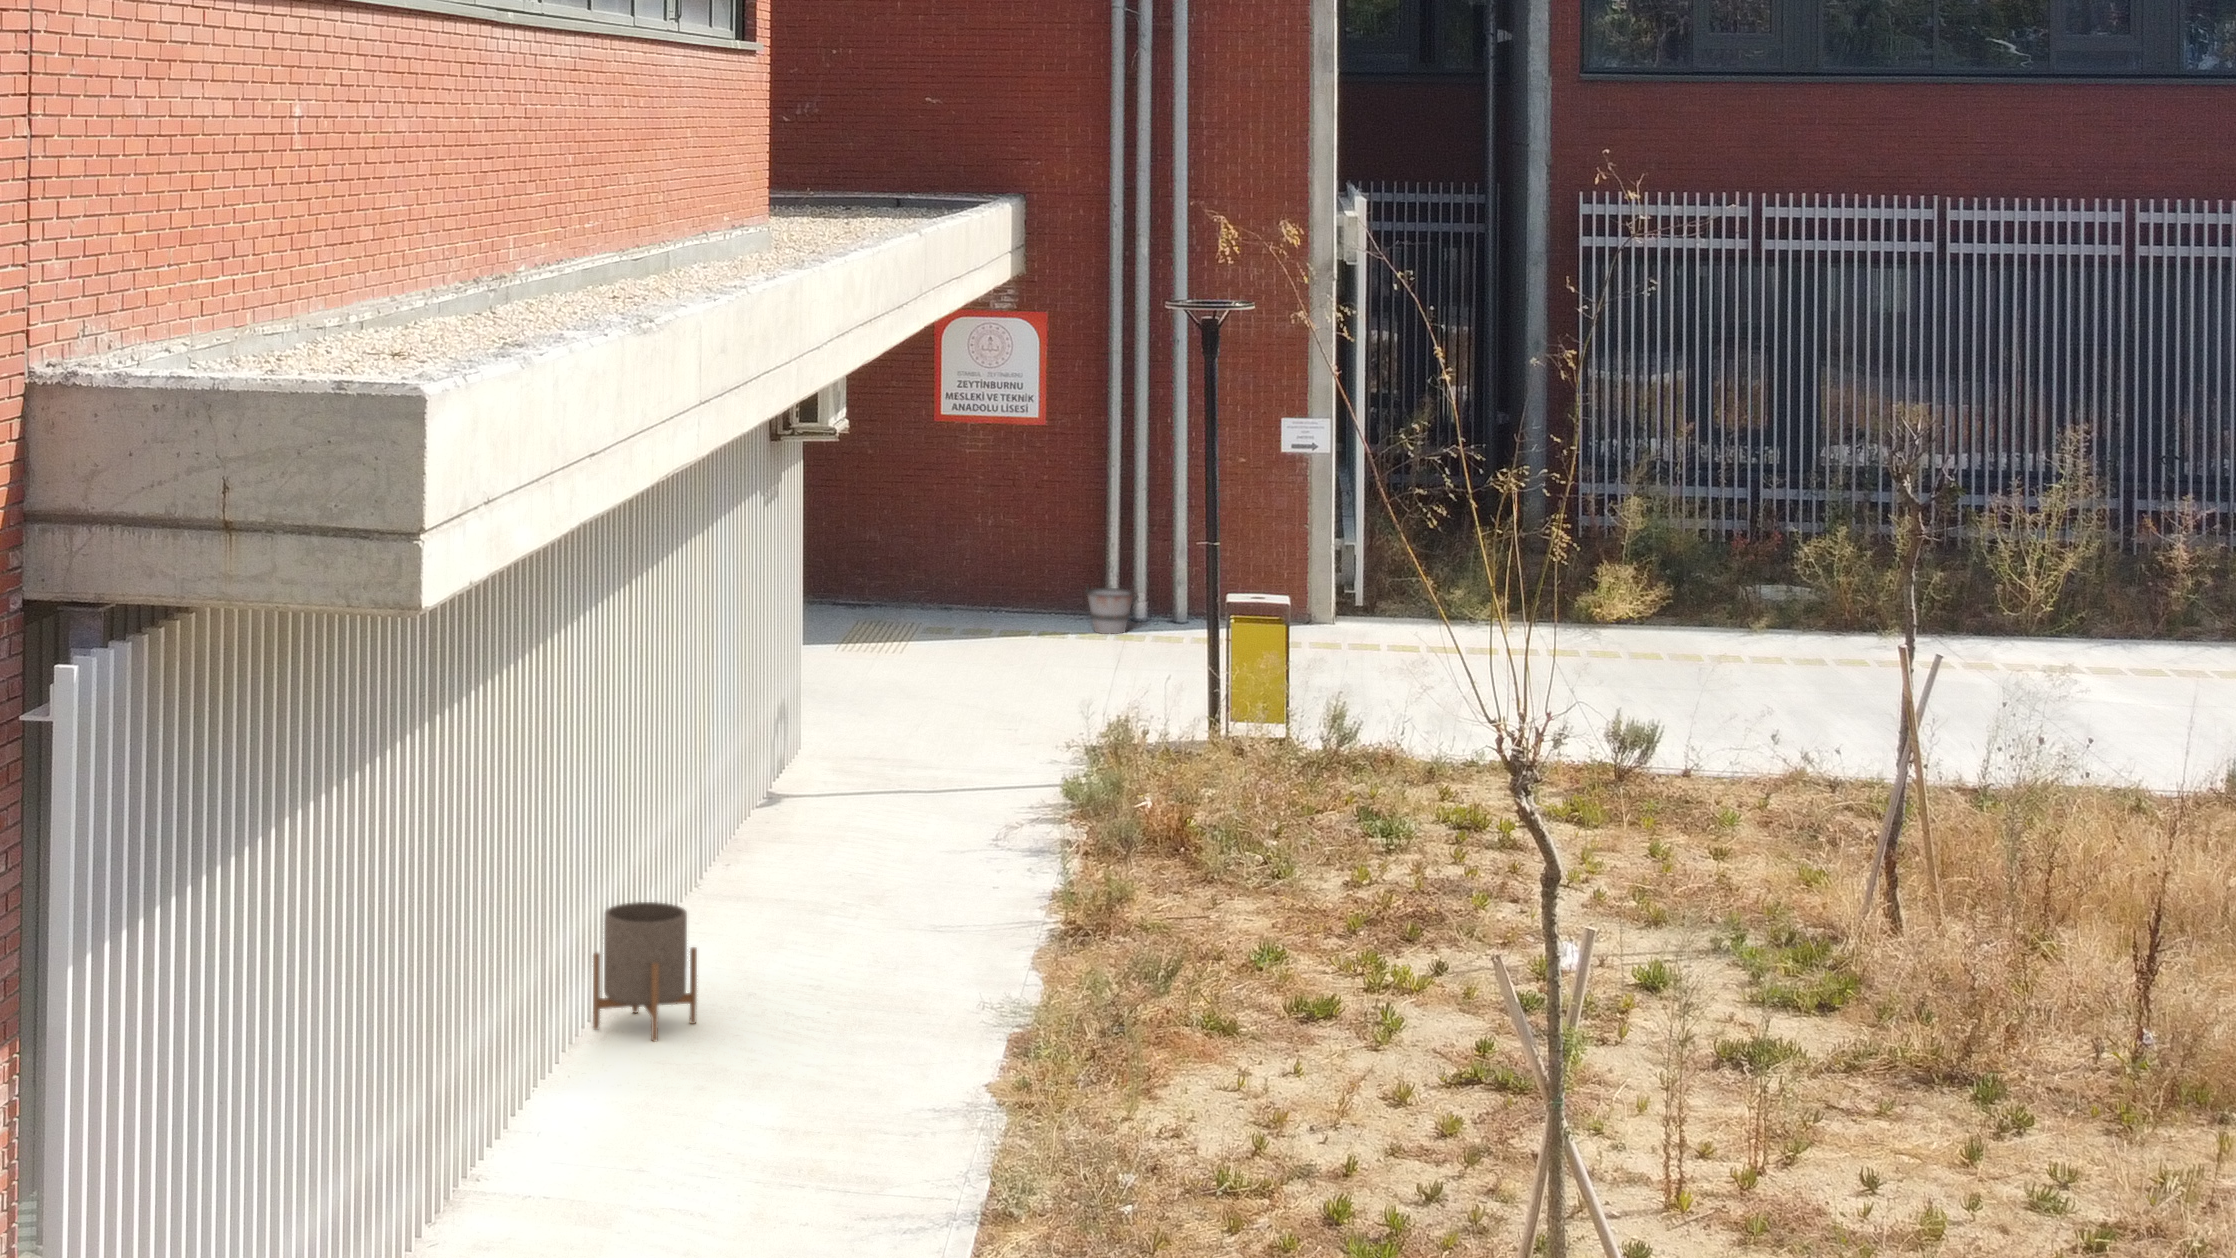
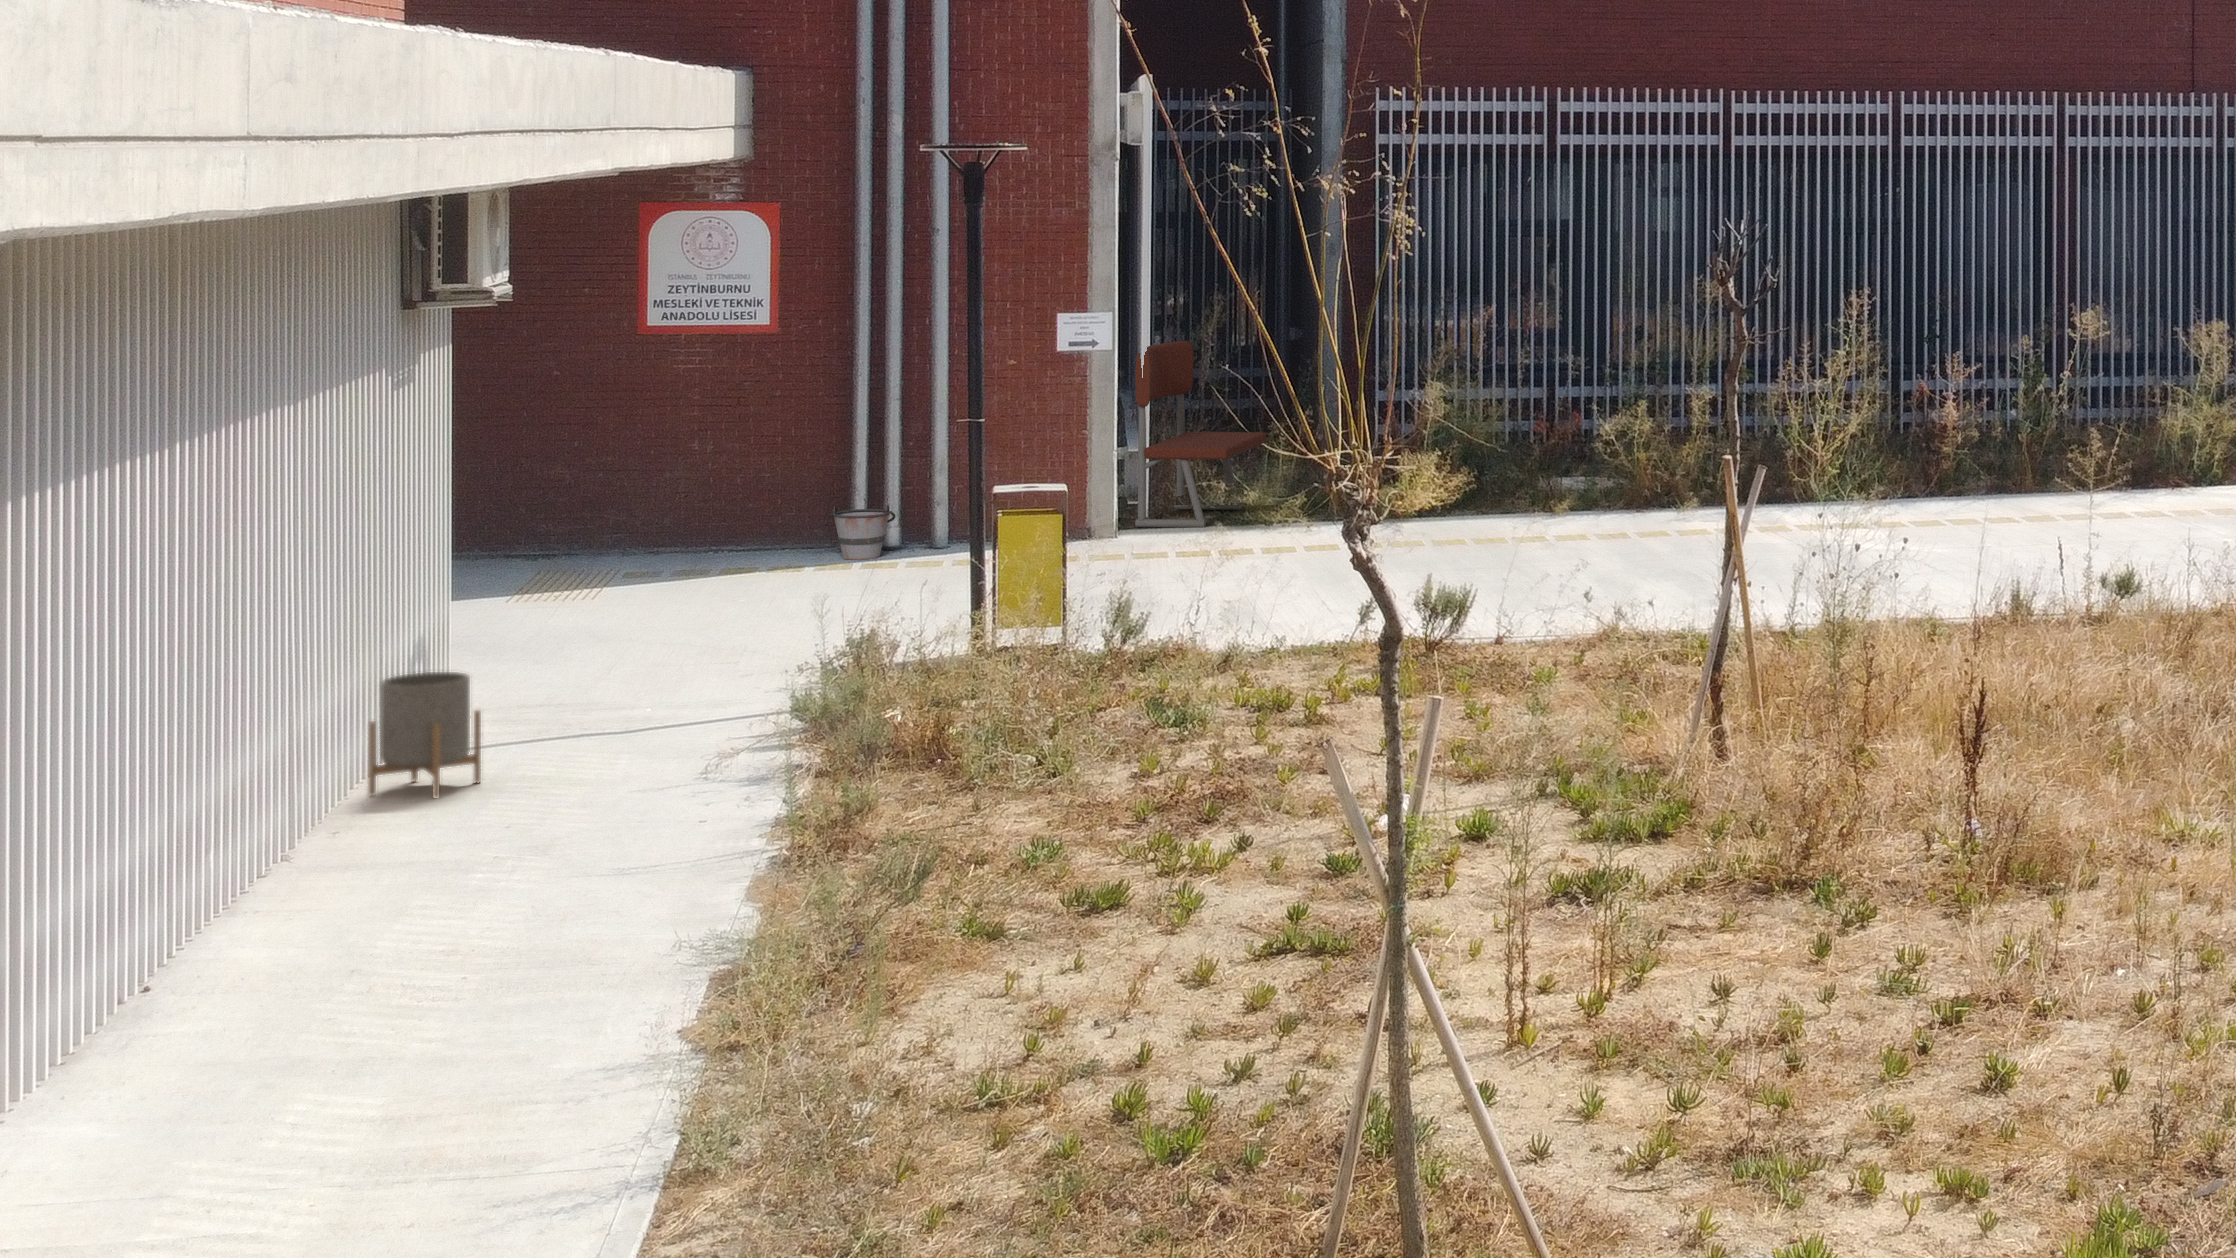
bench: none [1349,442,1471,622] -> present [1135,341,1266,528]
planter: present [593,902,697,1041] -> present [368,672,481,799]

